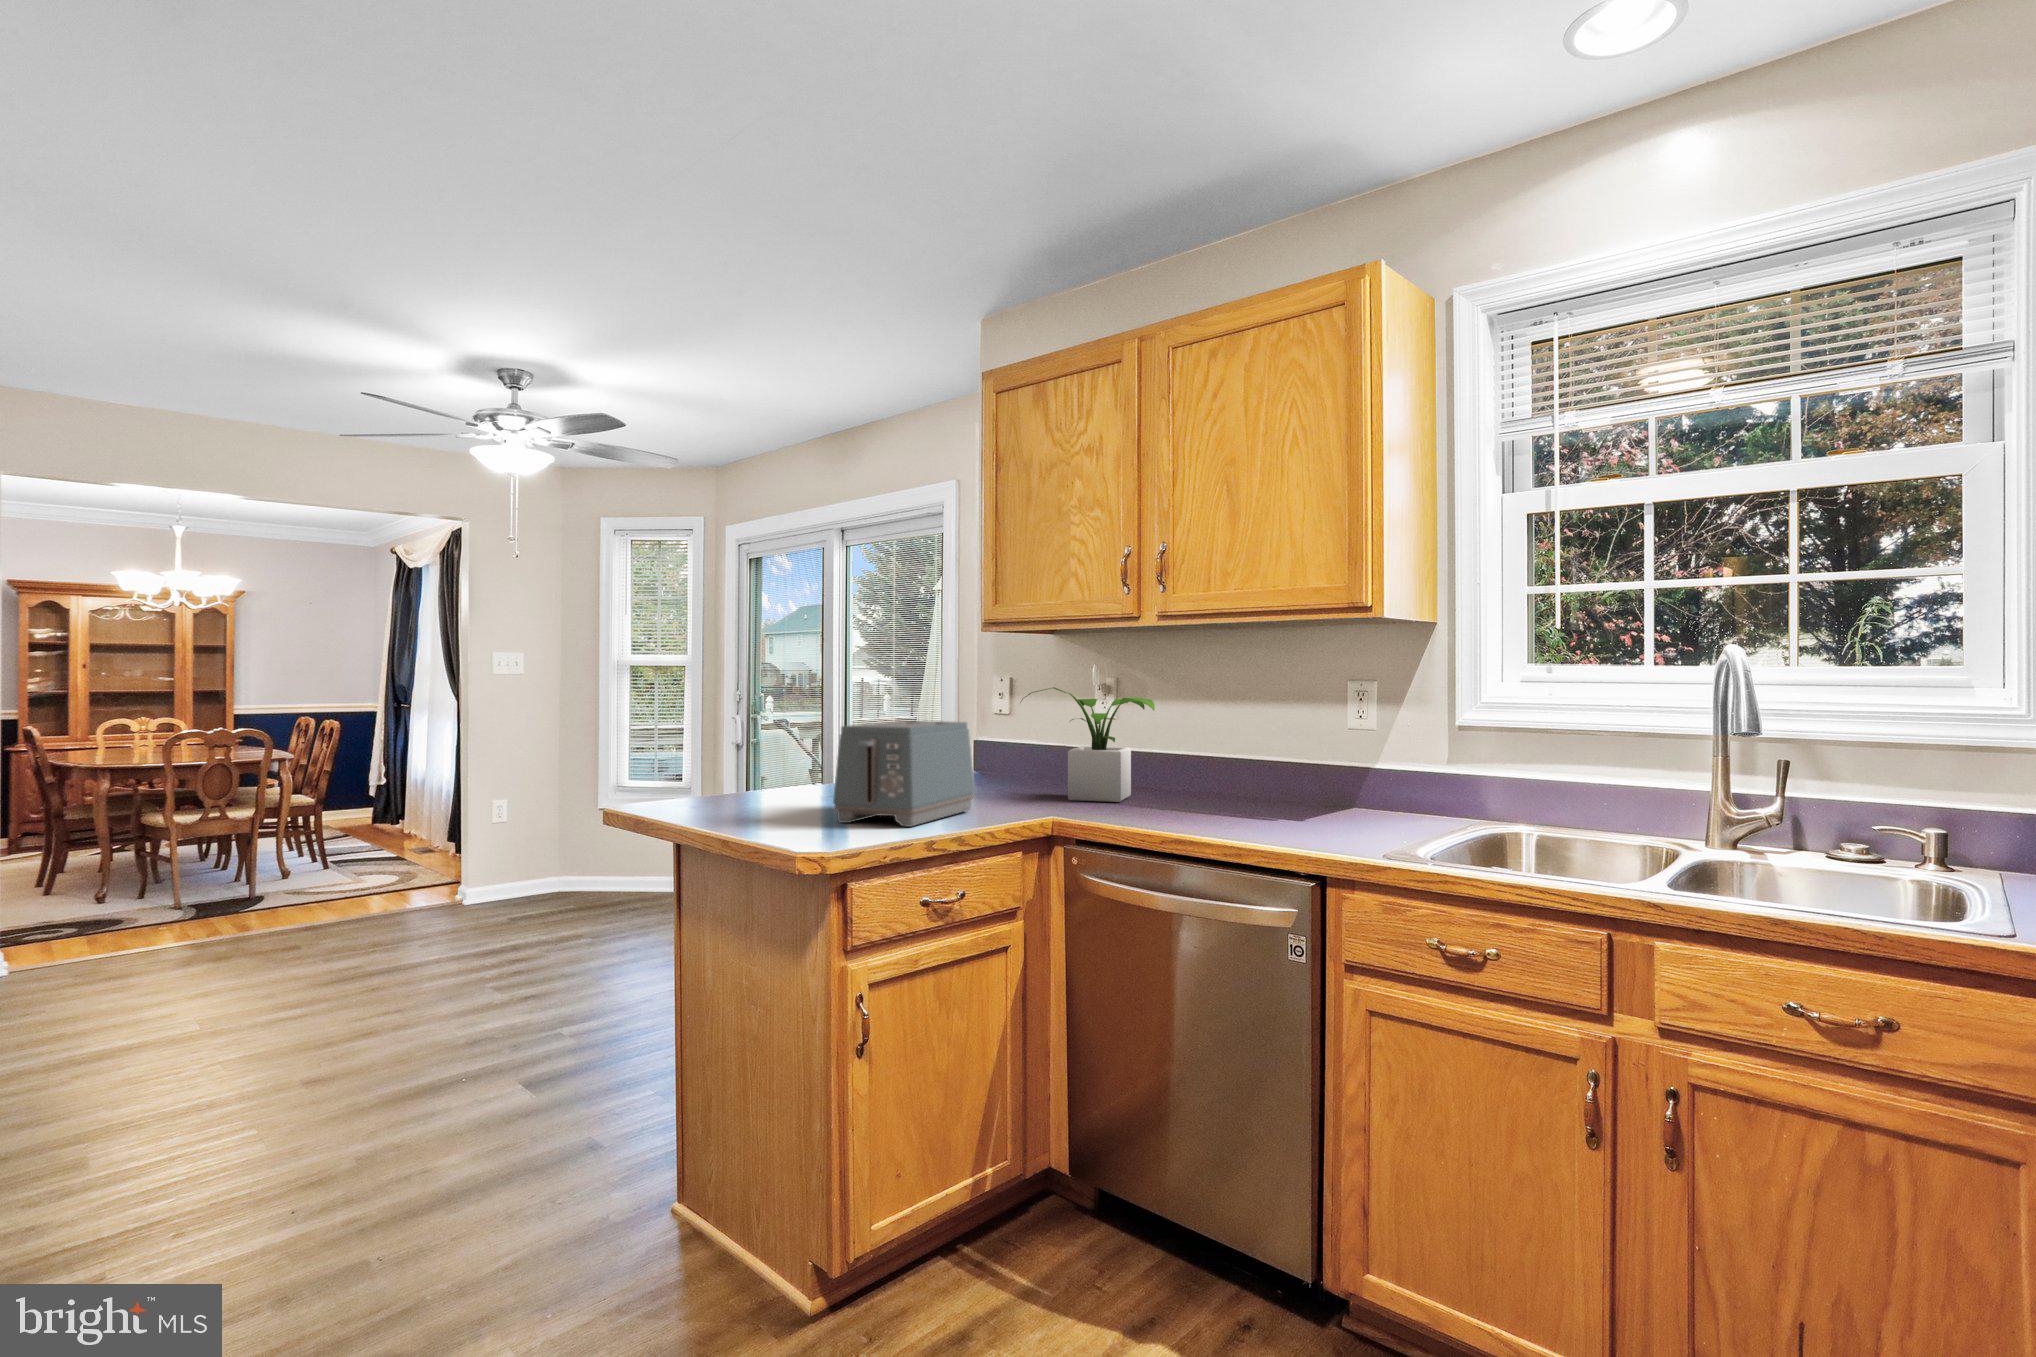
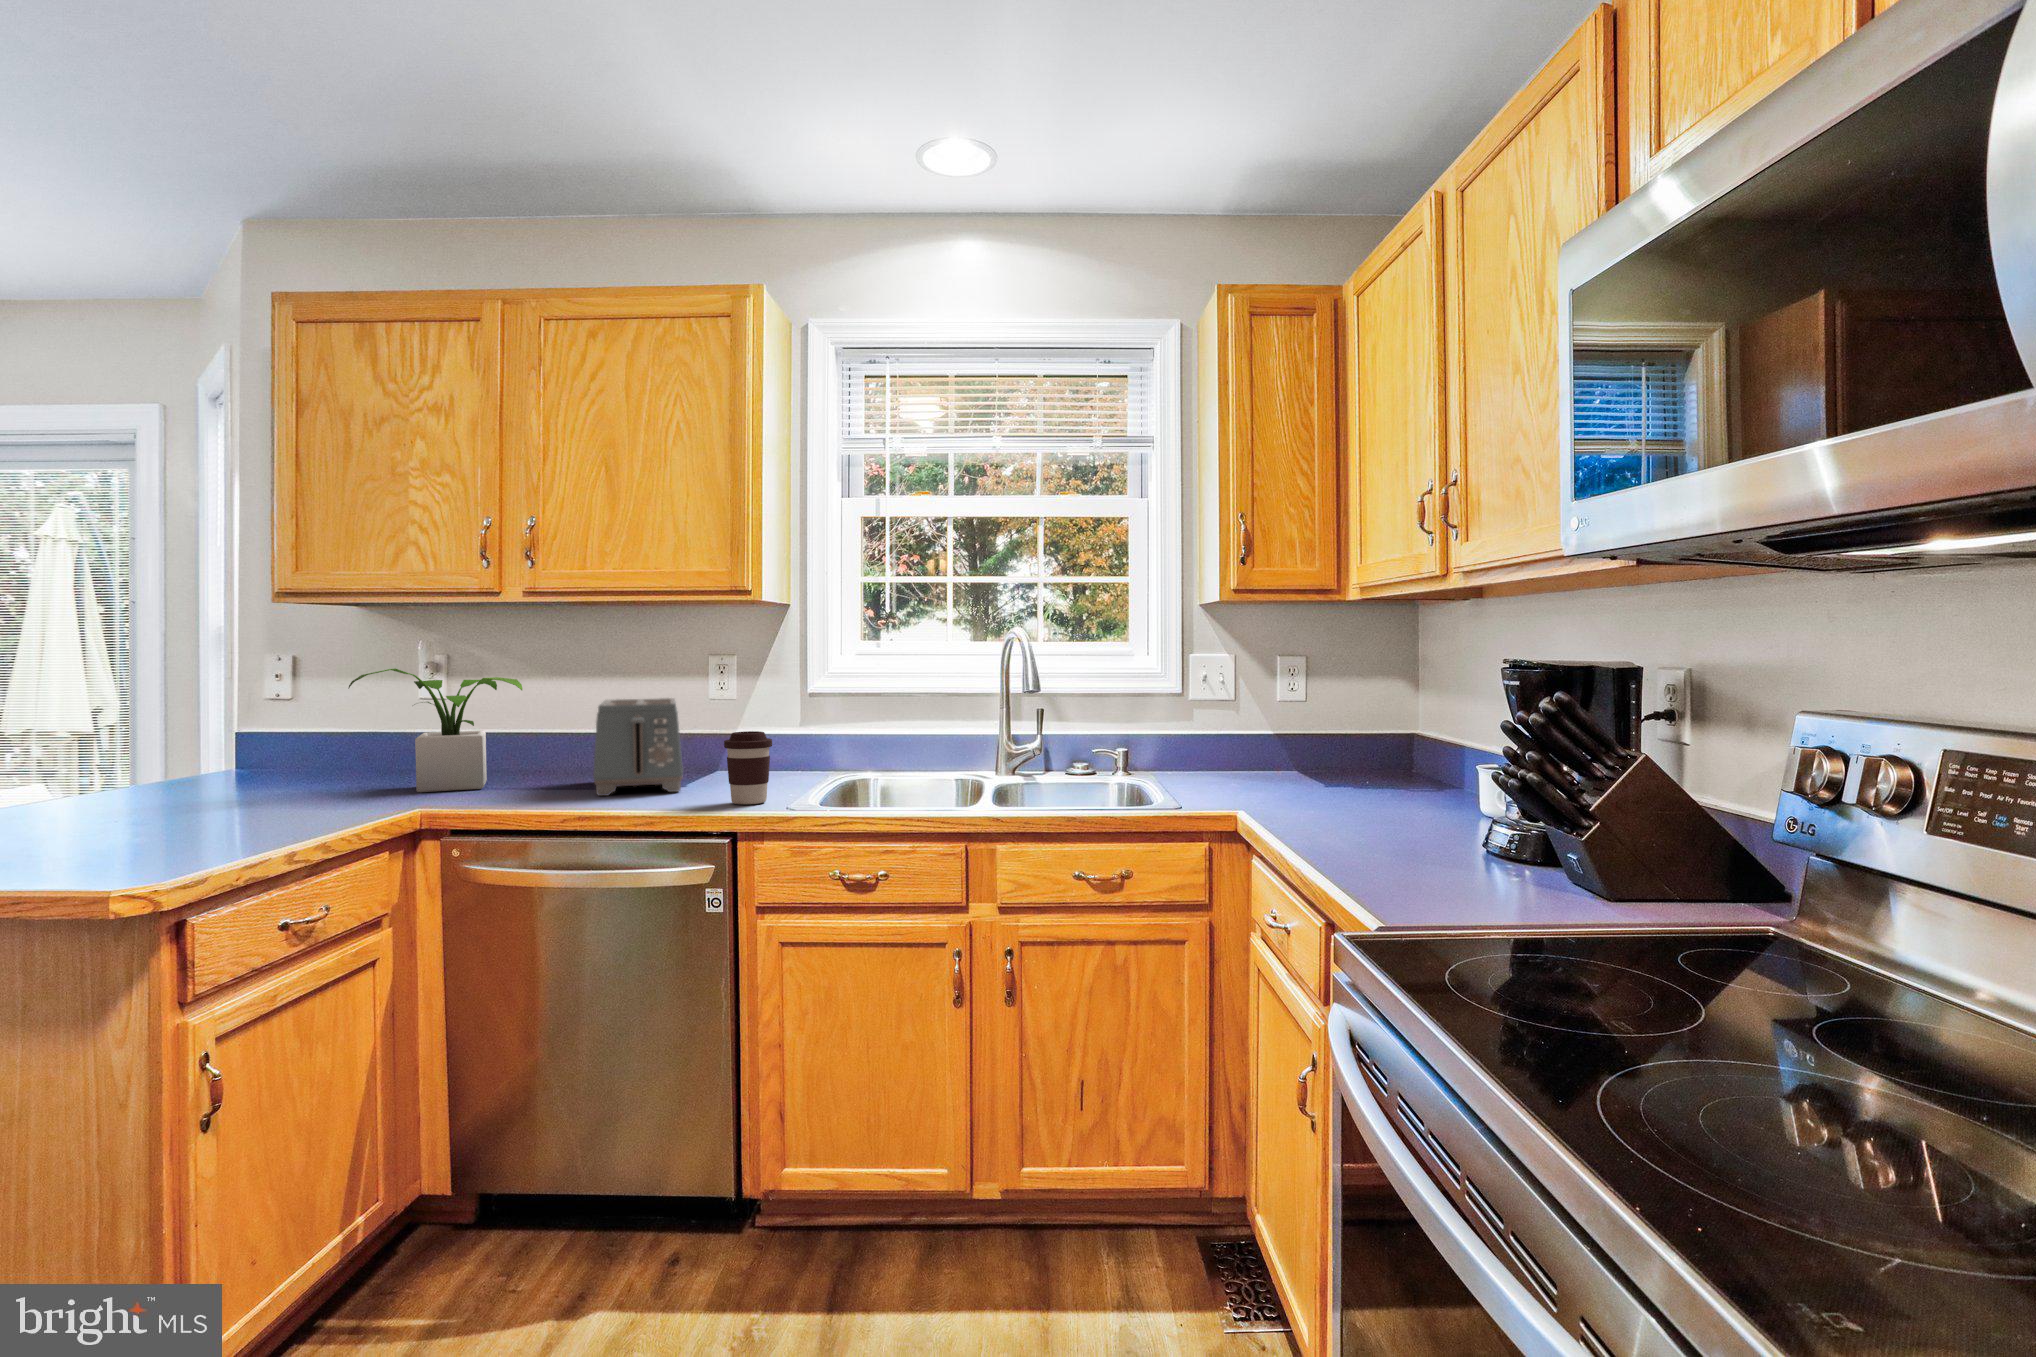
toaster: present [833,721,974,827] -> present [593,698,683,796]
coffee cup: none [1316,763,1370,846] -> present [724,731,772,804]

